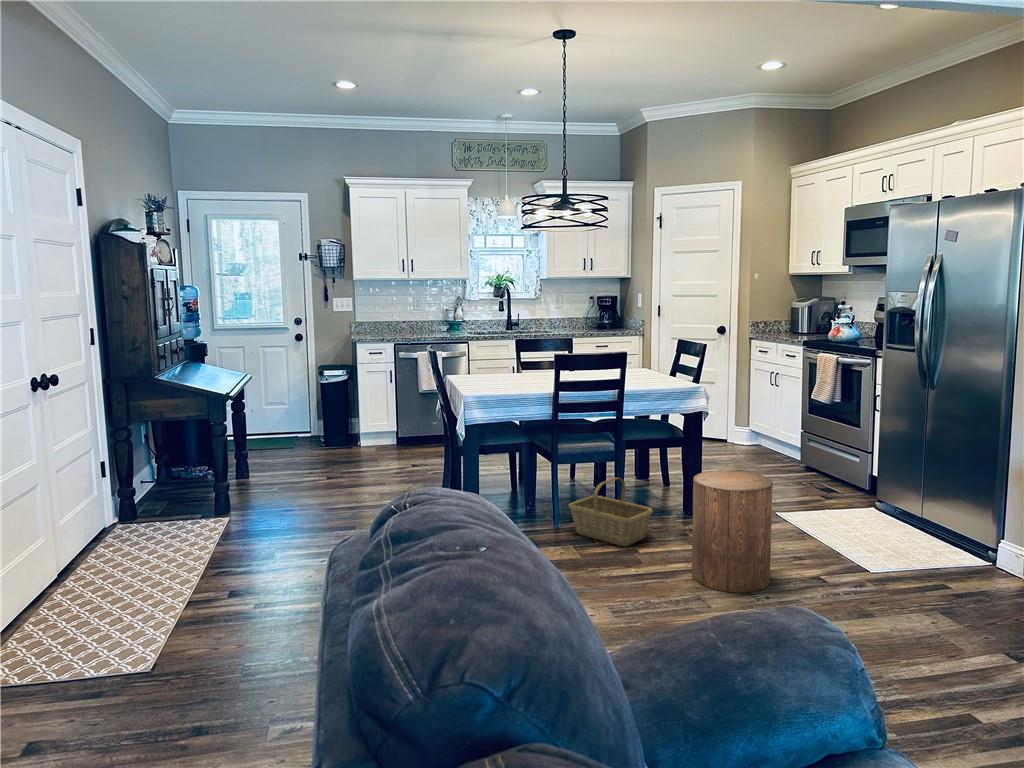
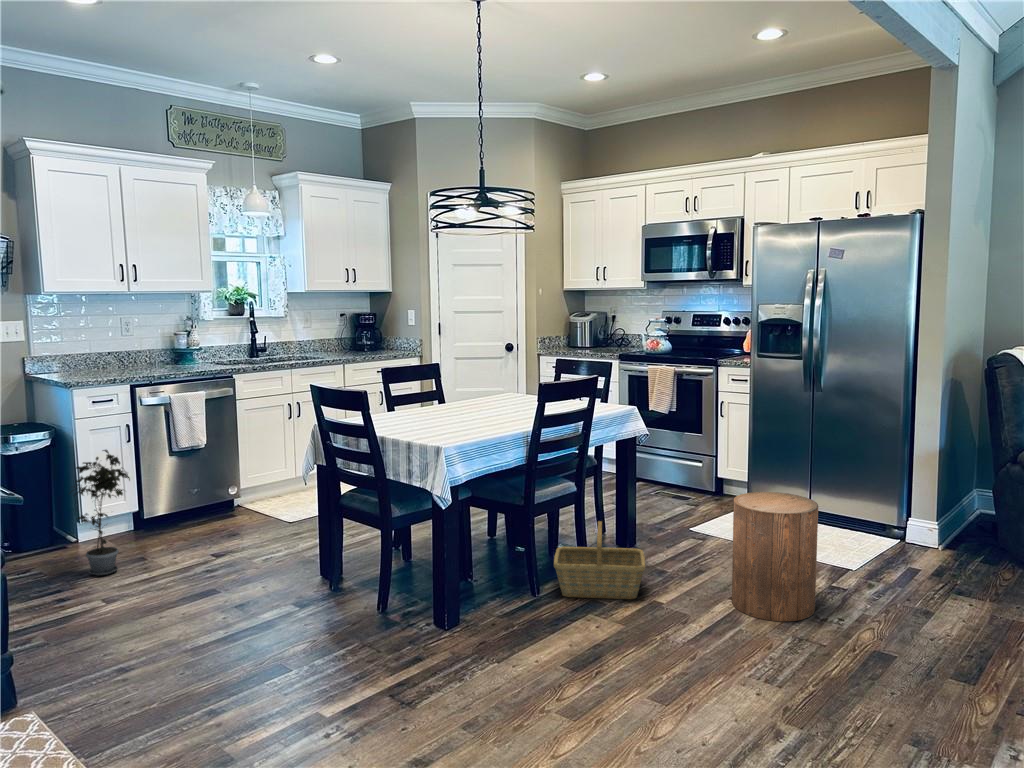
potted plant: none [328,383,364,465] -> present [74,450,130,576]

